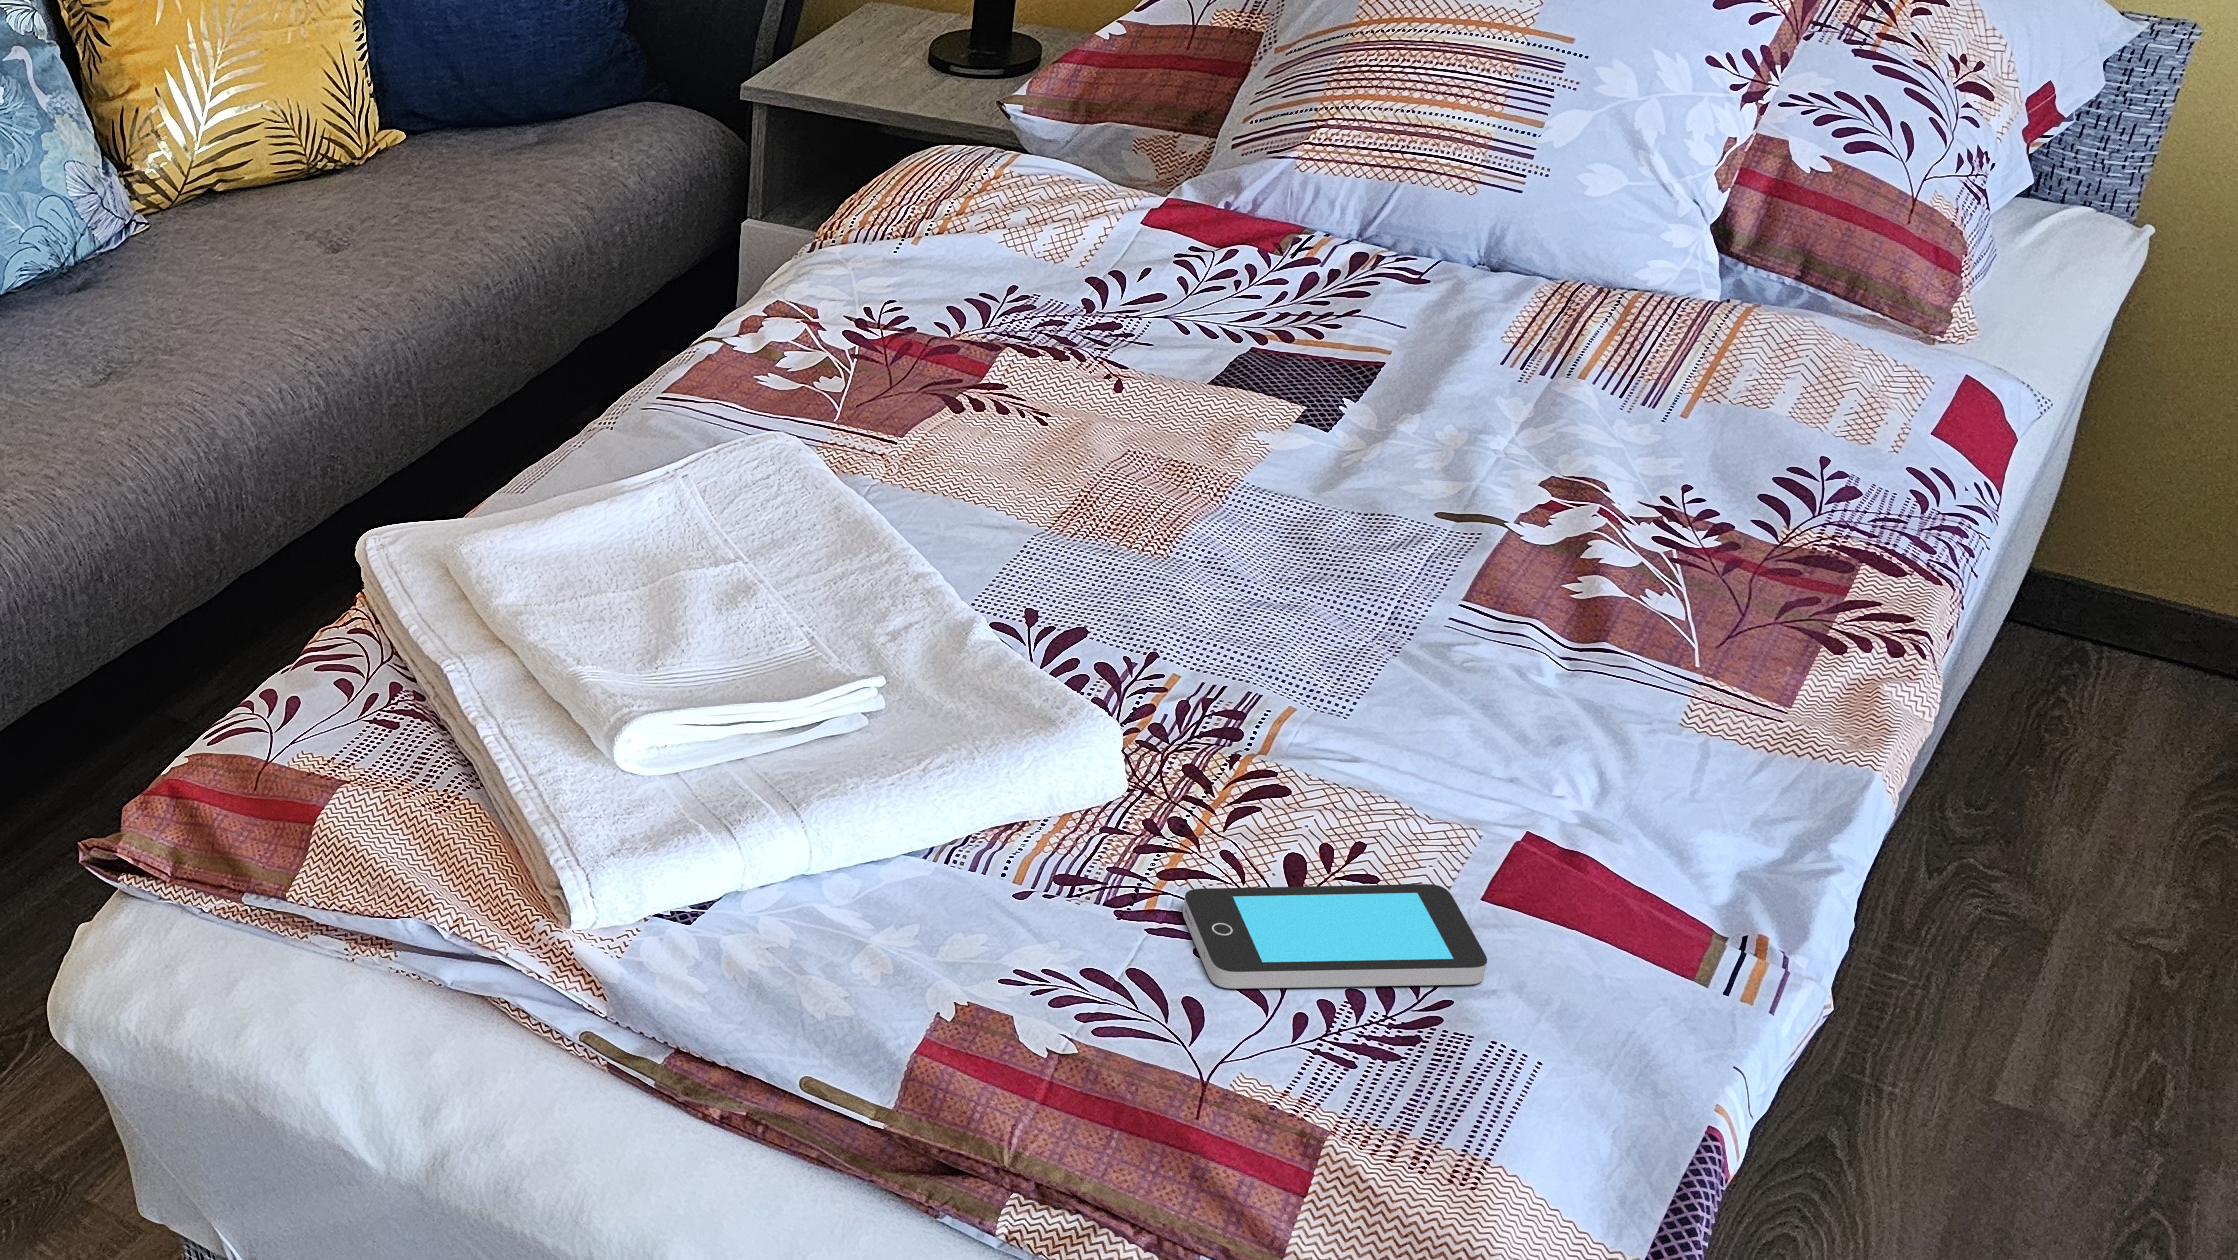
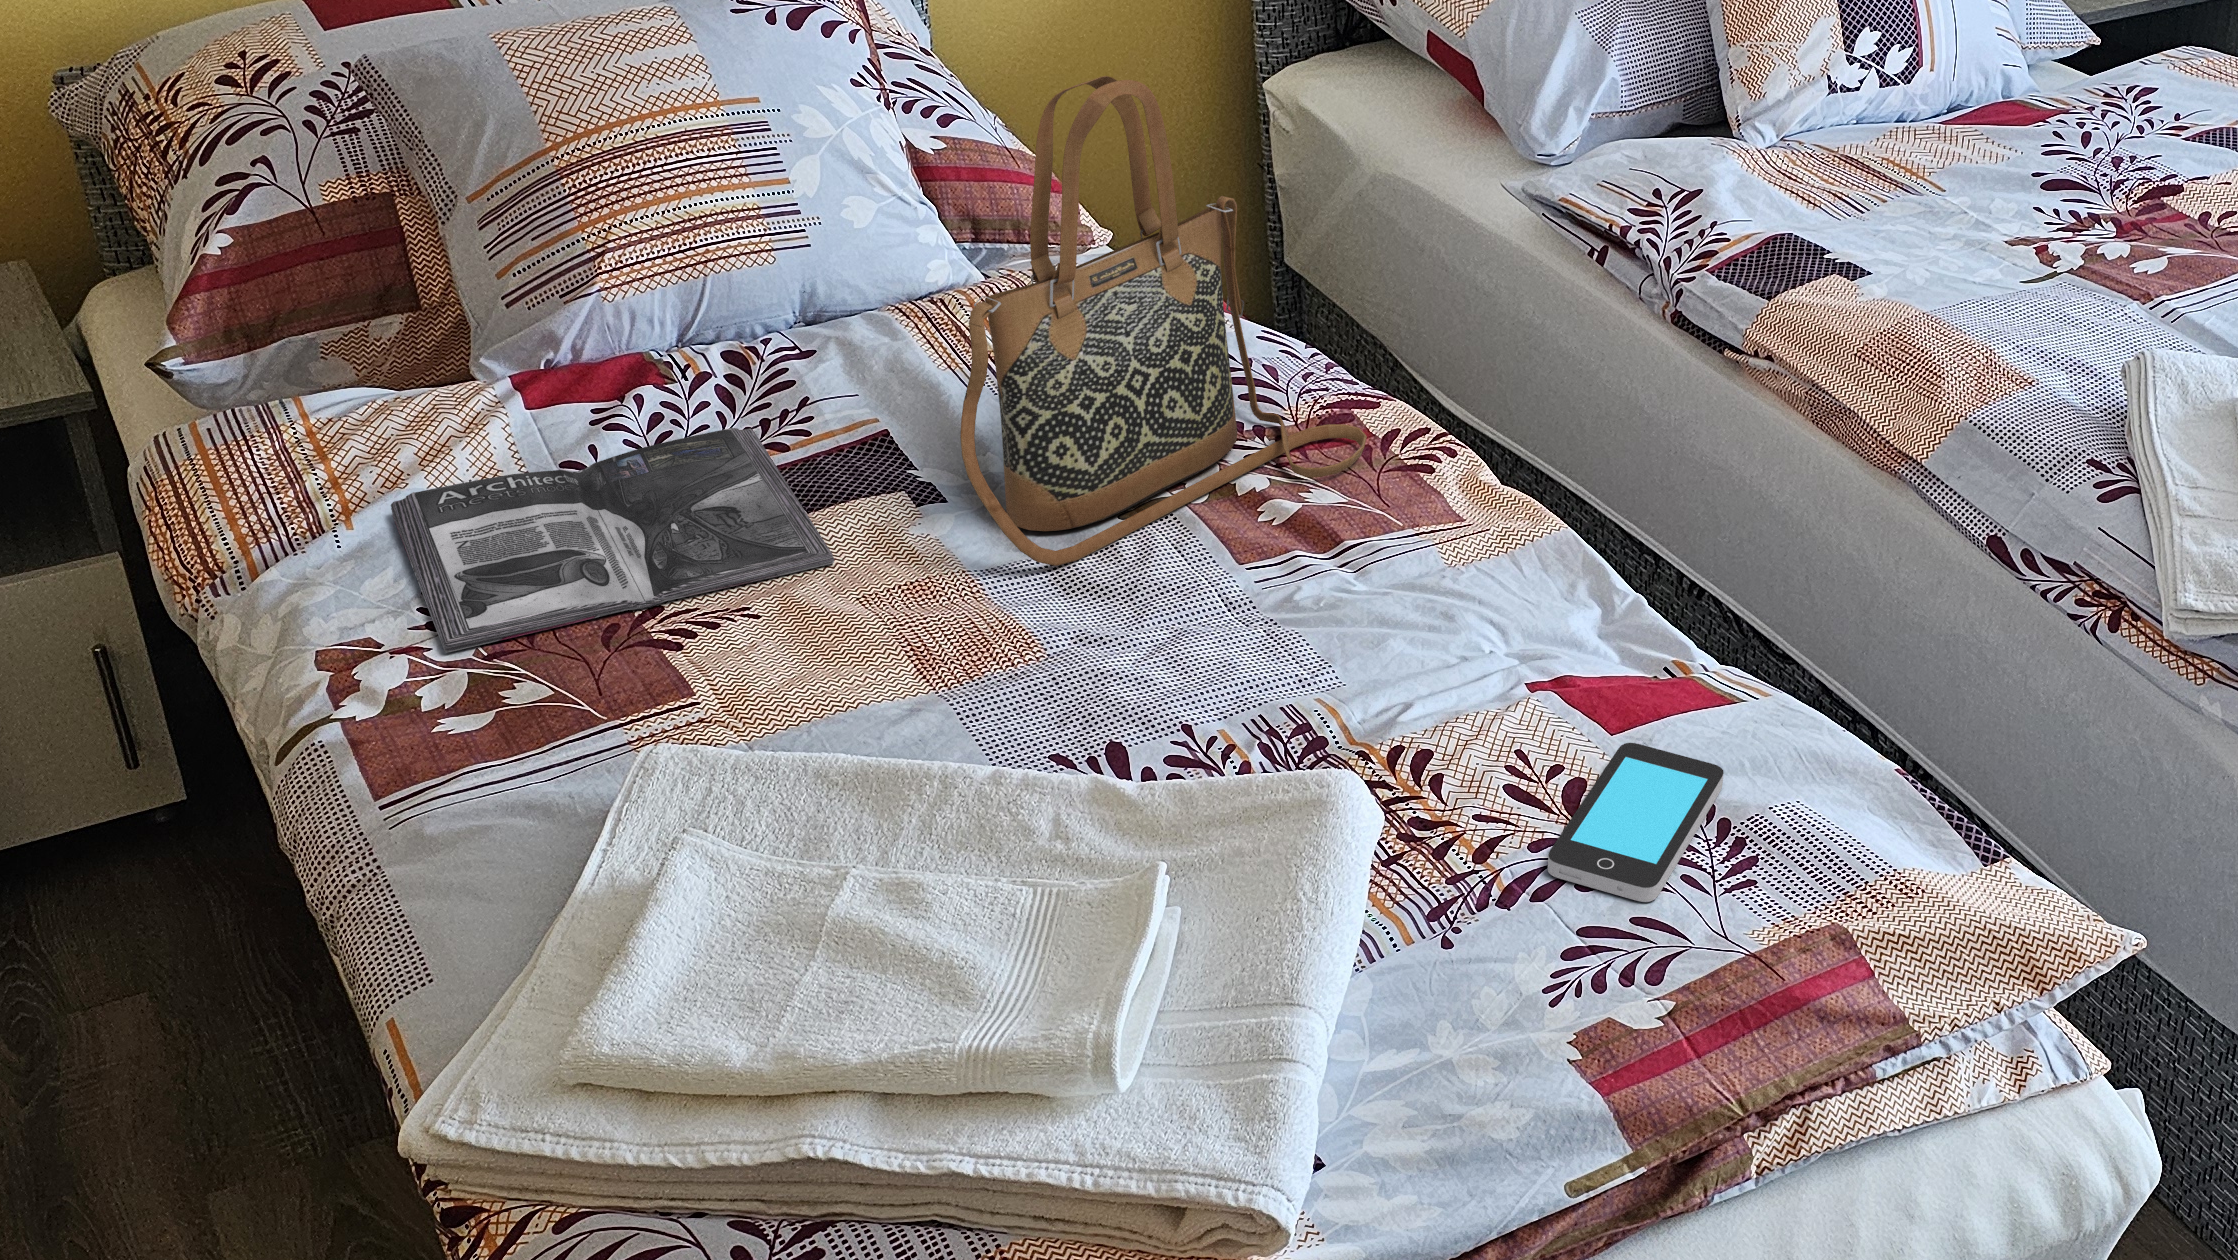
handbag: none [1230,29,1760,581] -> present [960,76,1367,566]
magazine: none [815,227,1249,408] -> present [391,428,834,653]

